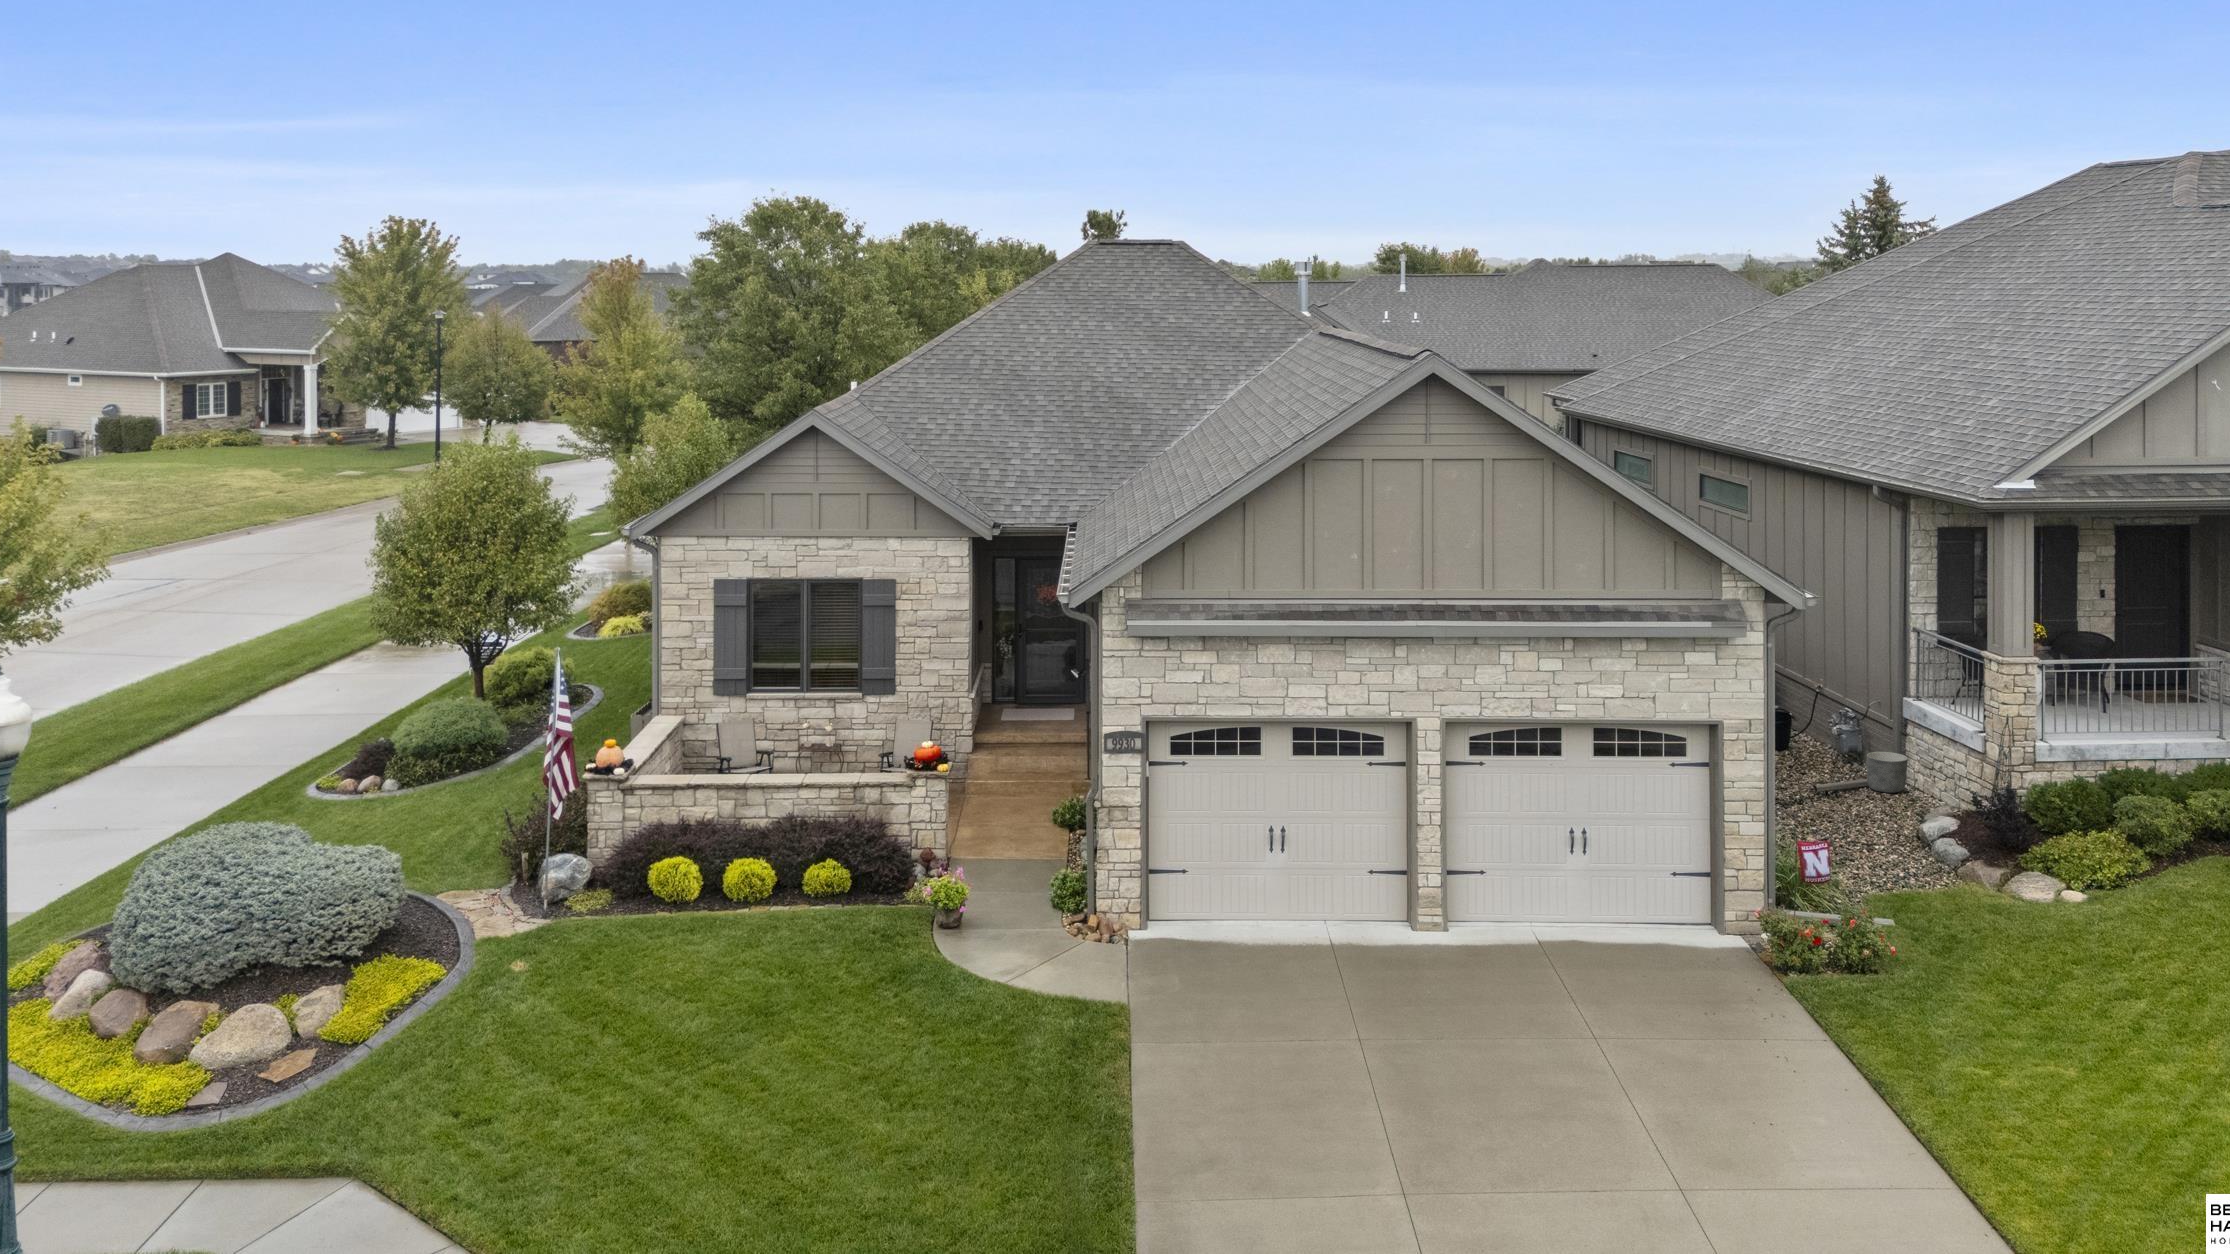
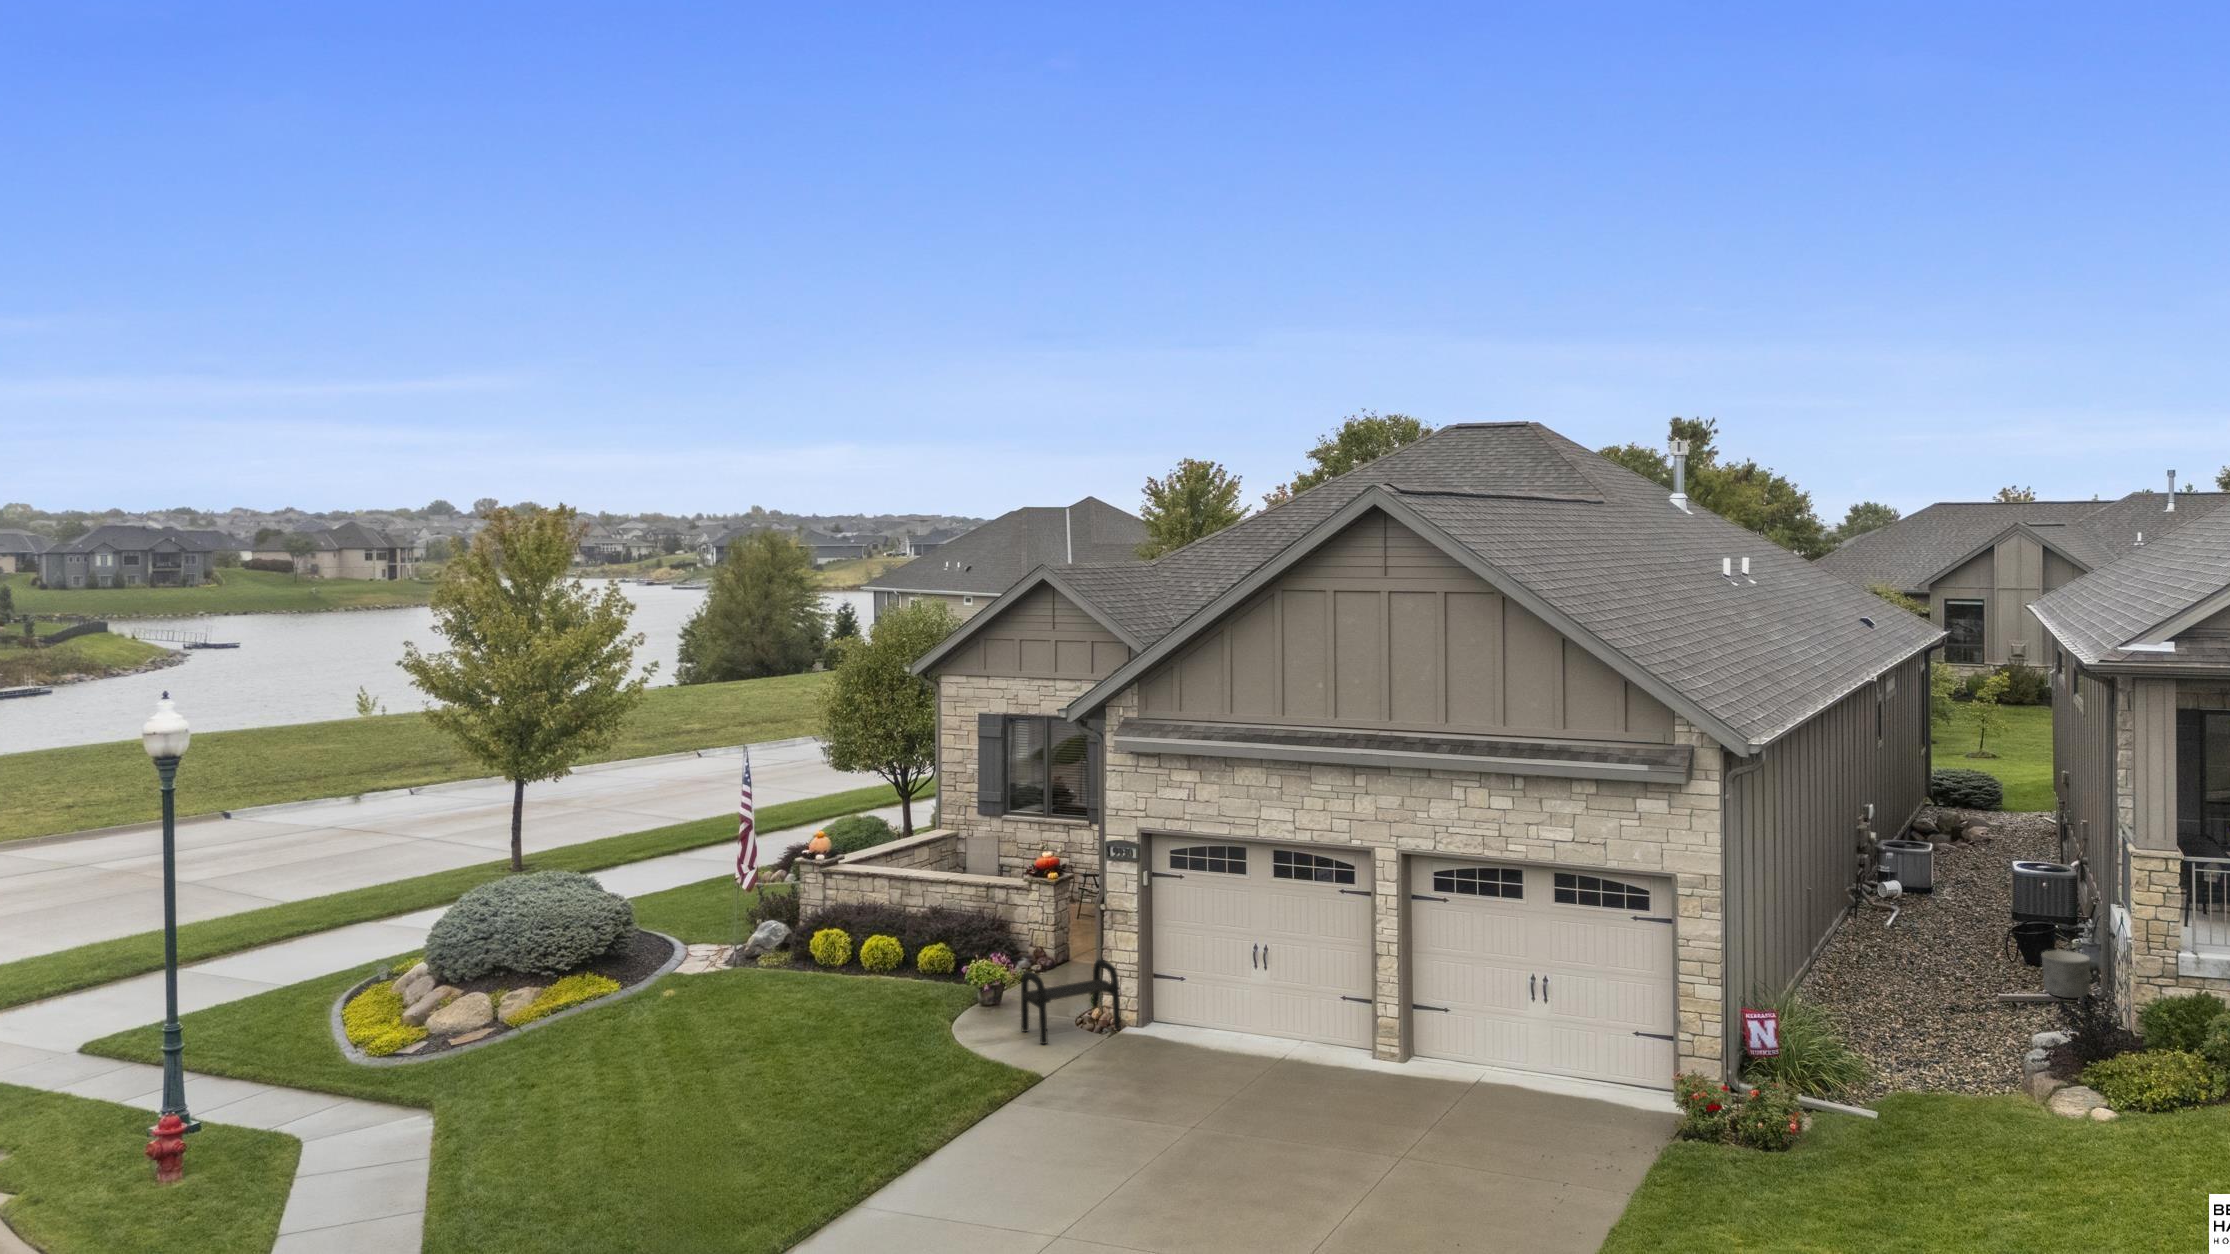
bench: none [1021,862,1129,966] -> present [1021,959,1121,1044]

